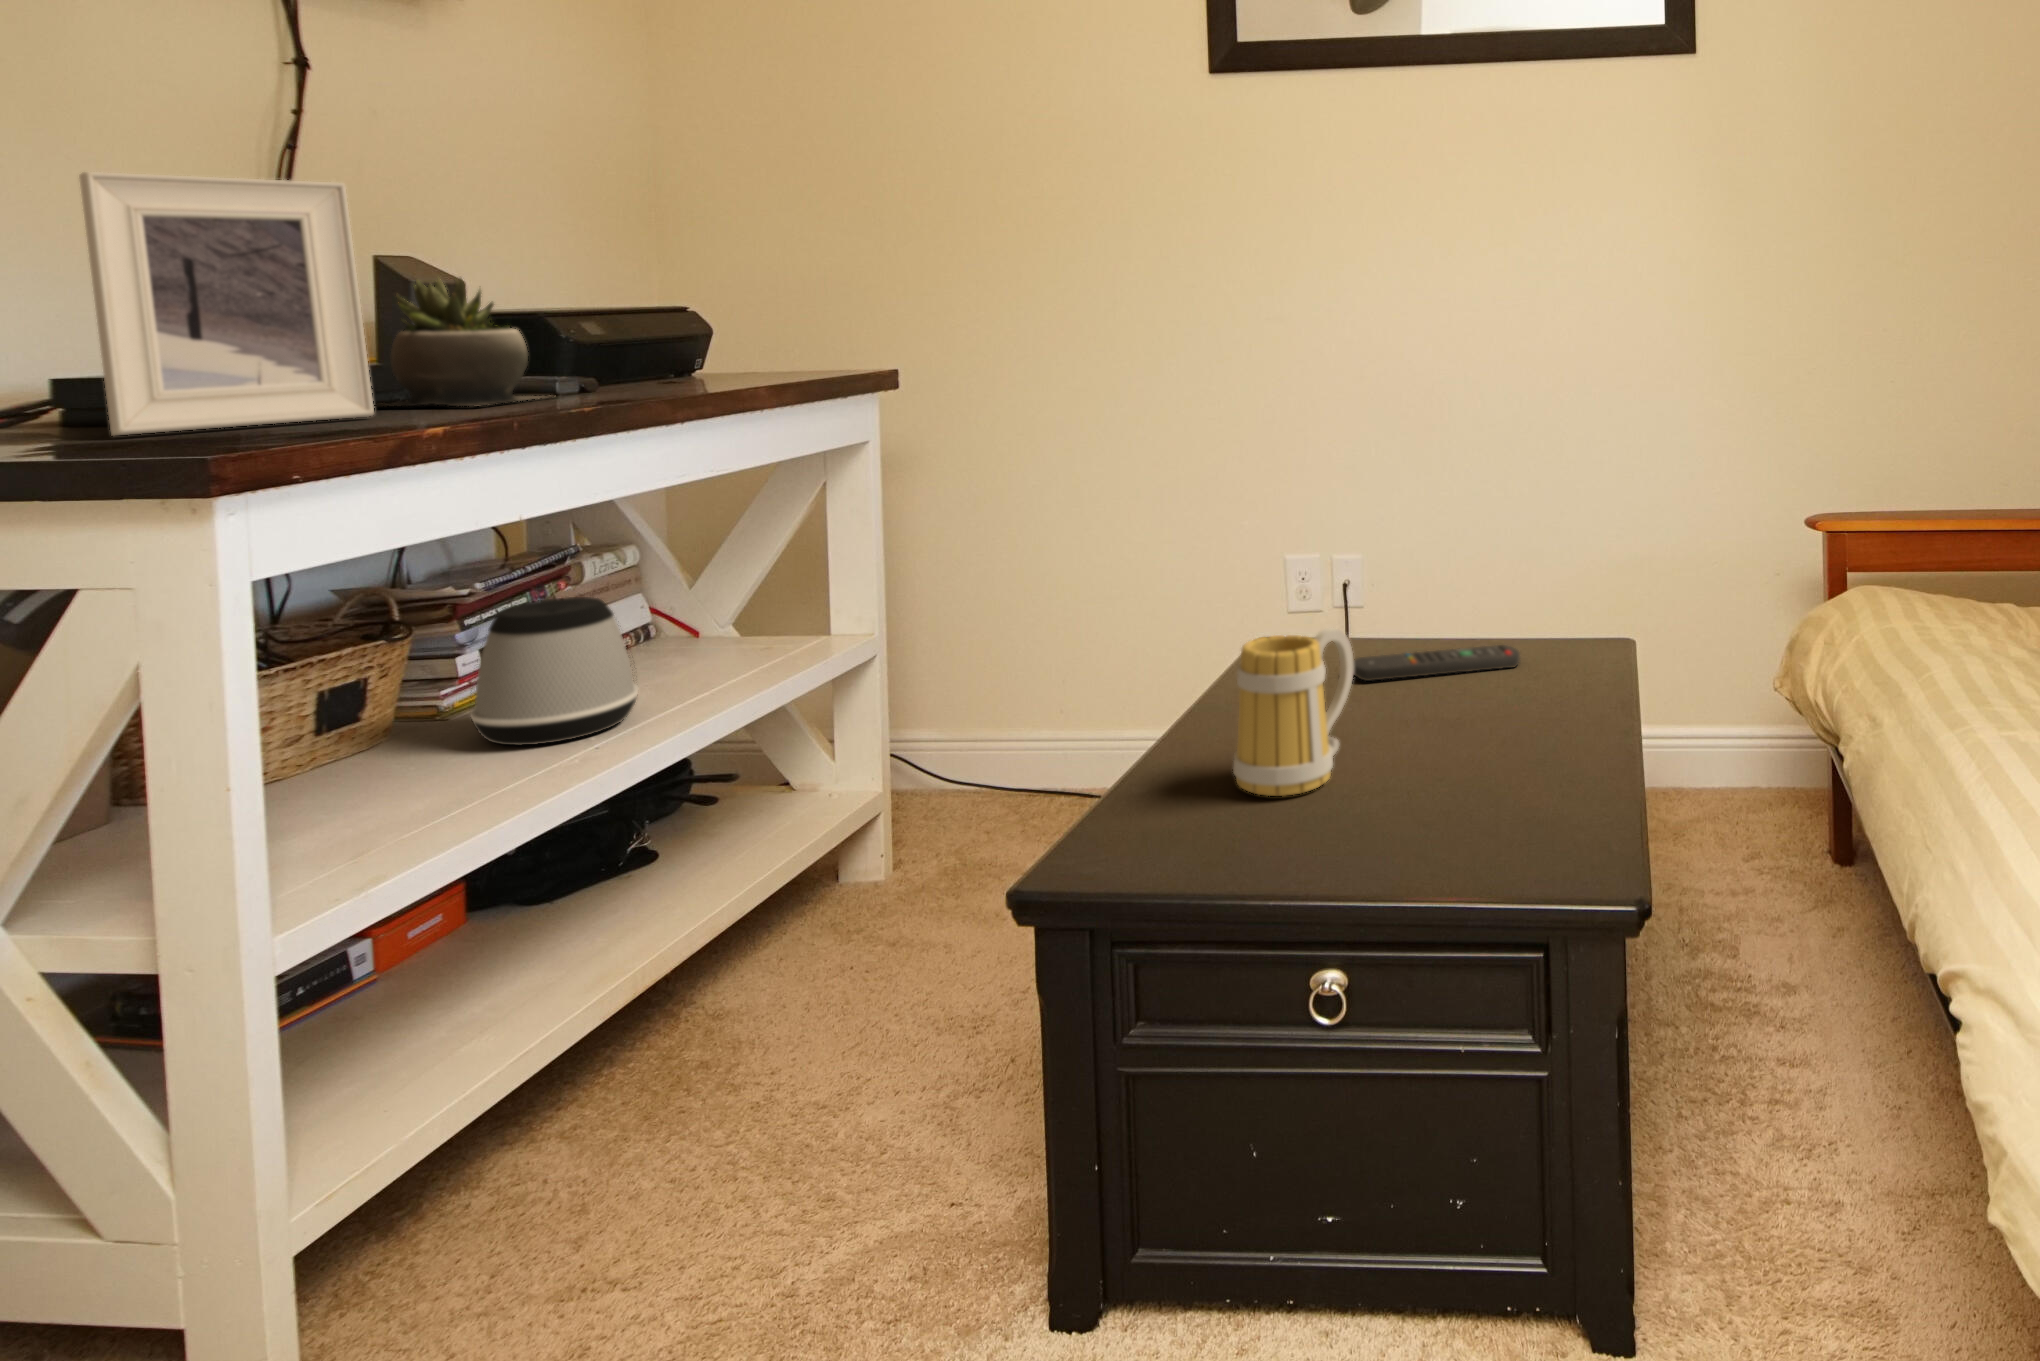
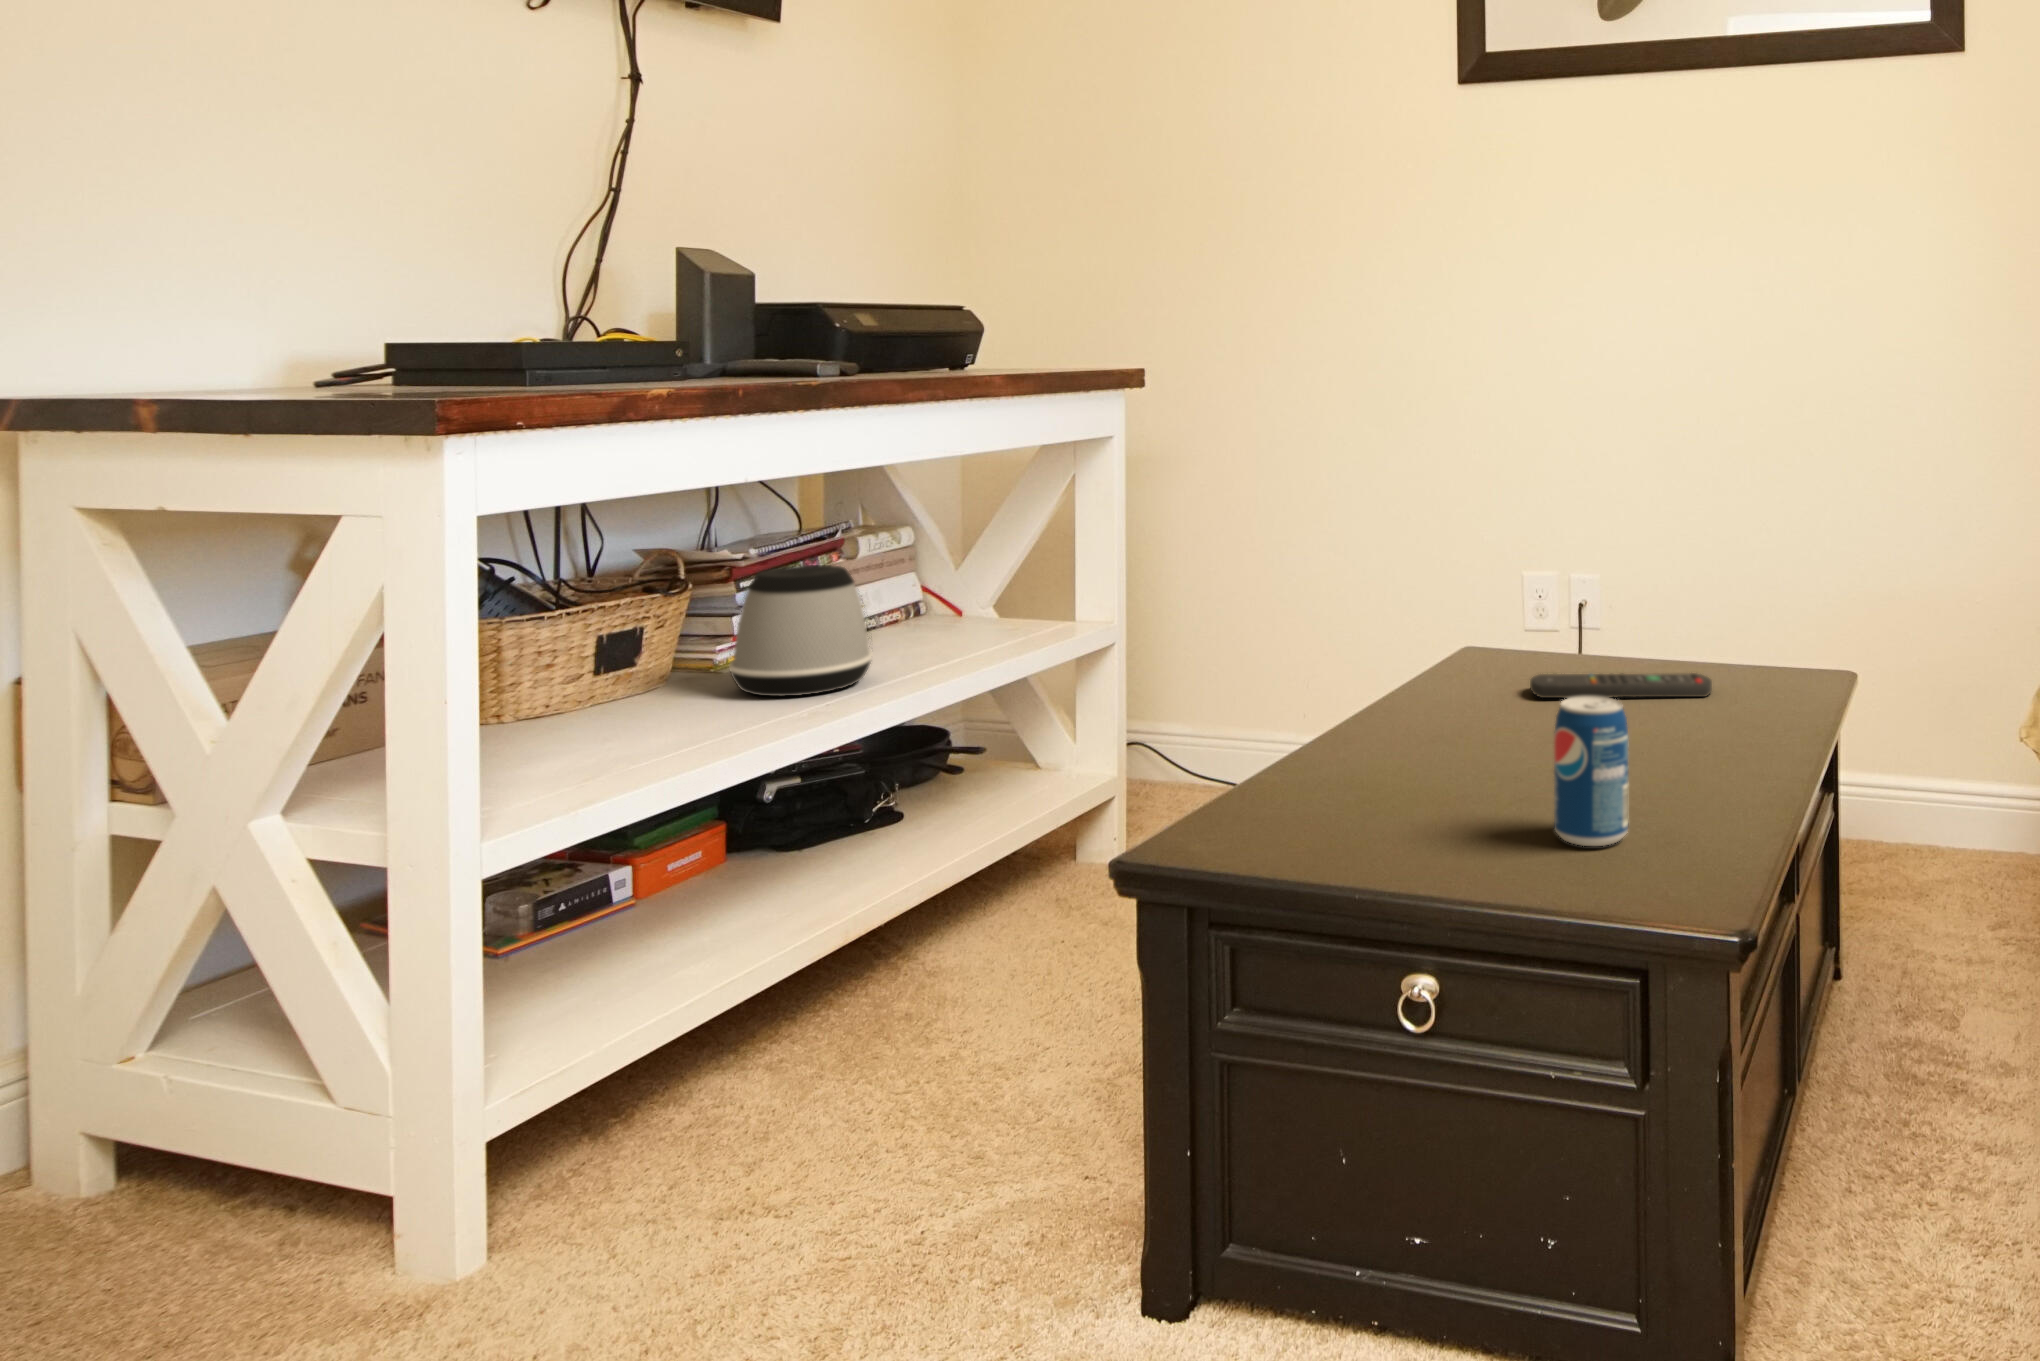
picture frame: present [79,172,374,435] -> none [427,155,645,381]
succulent plant: present [378,277,539,406] -> none [647,260,814,376]
mug: present [1233,628,1354,796] -> none [1363,624,1498,793]
beverage can: none [1439,695,1509,834] -> present [1554,696,1628,846]

